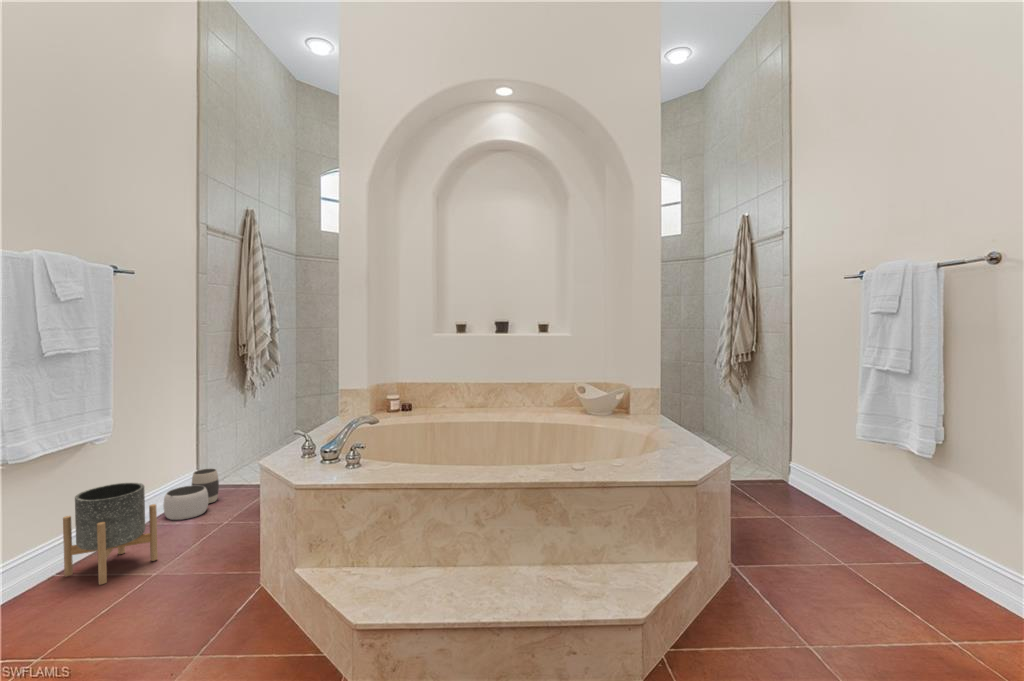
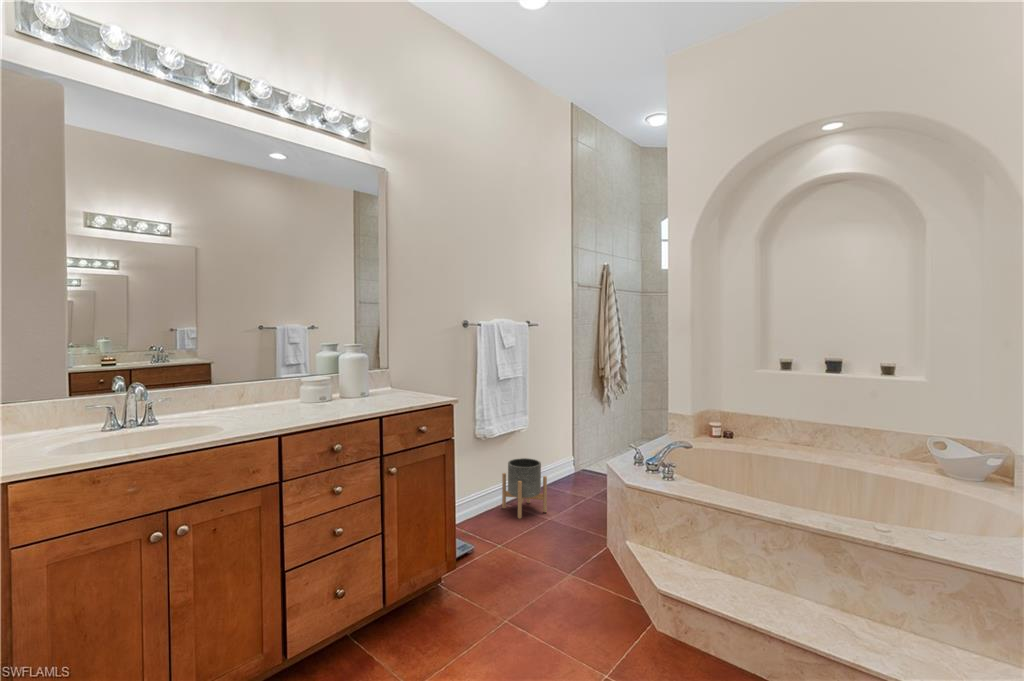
waste basket: present [163,469,219,520] -> none [551,457,583,490]

